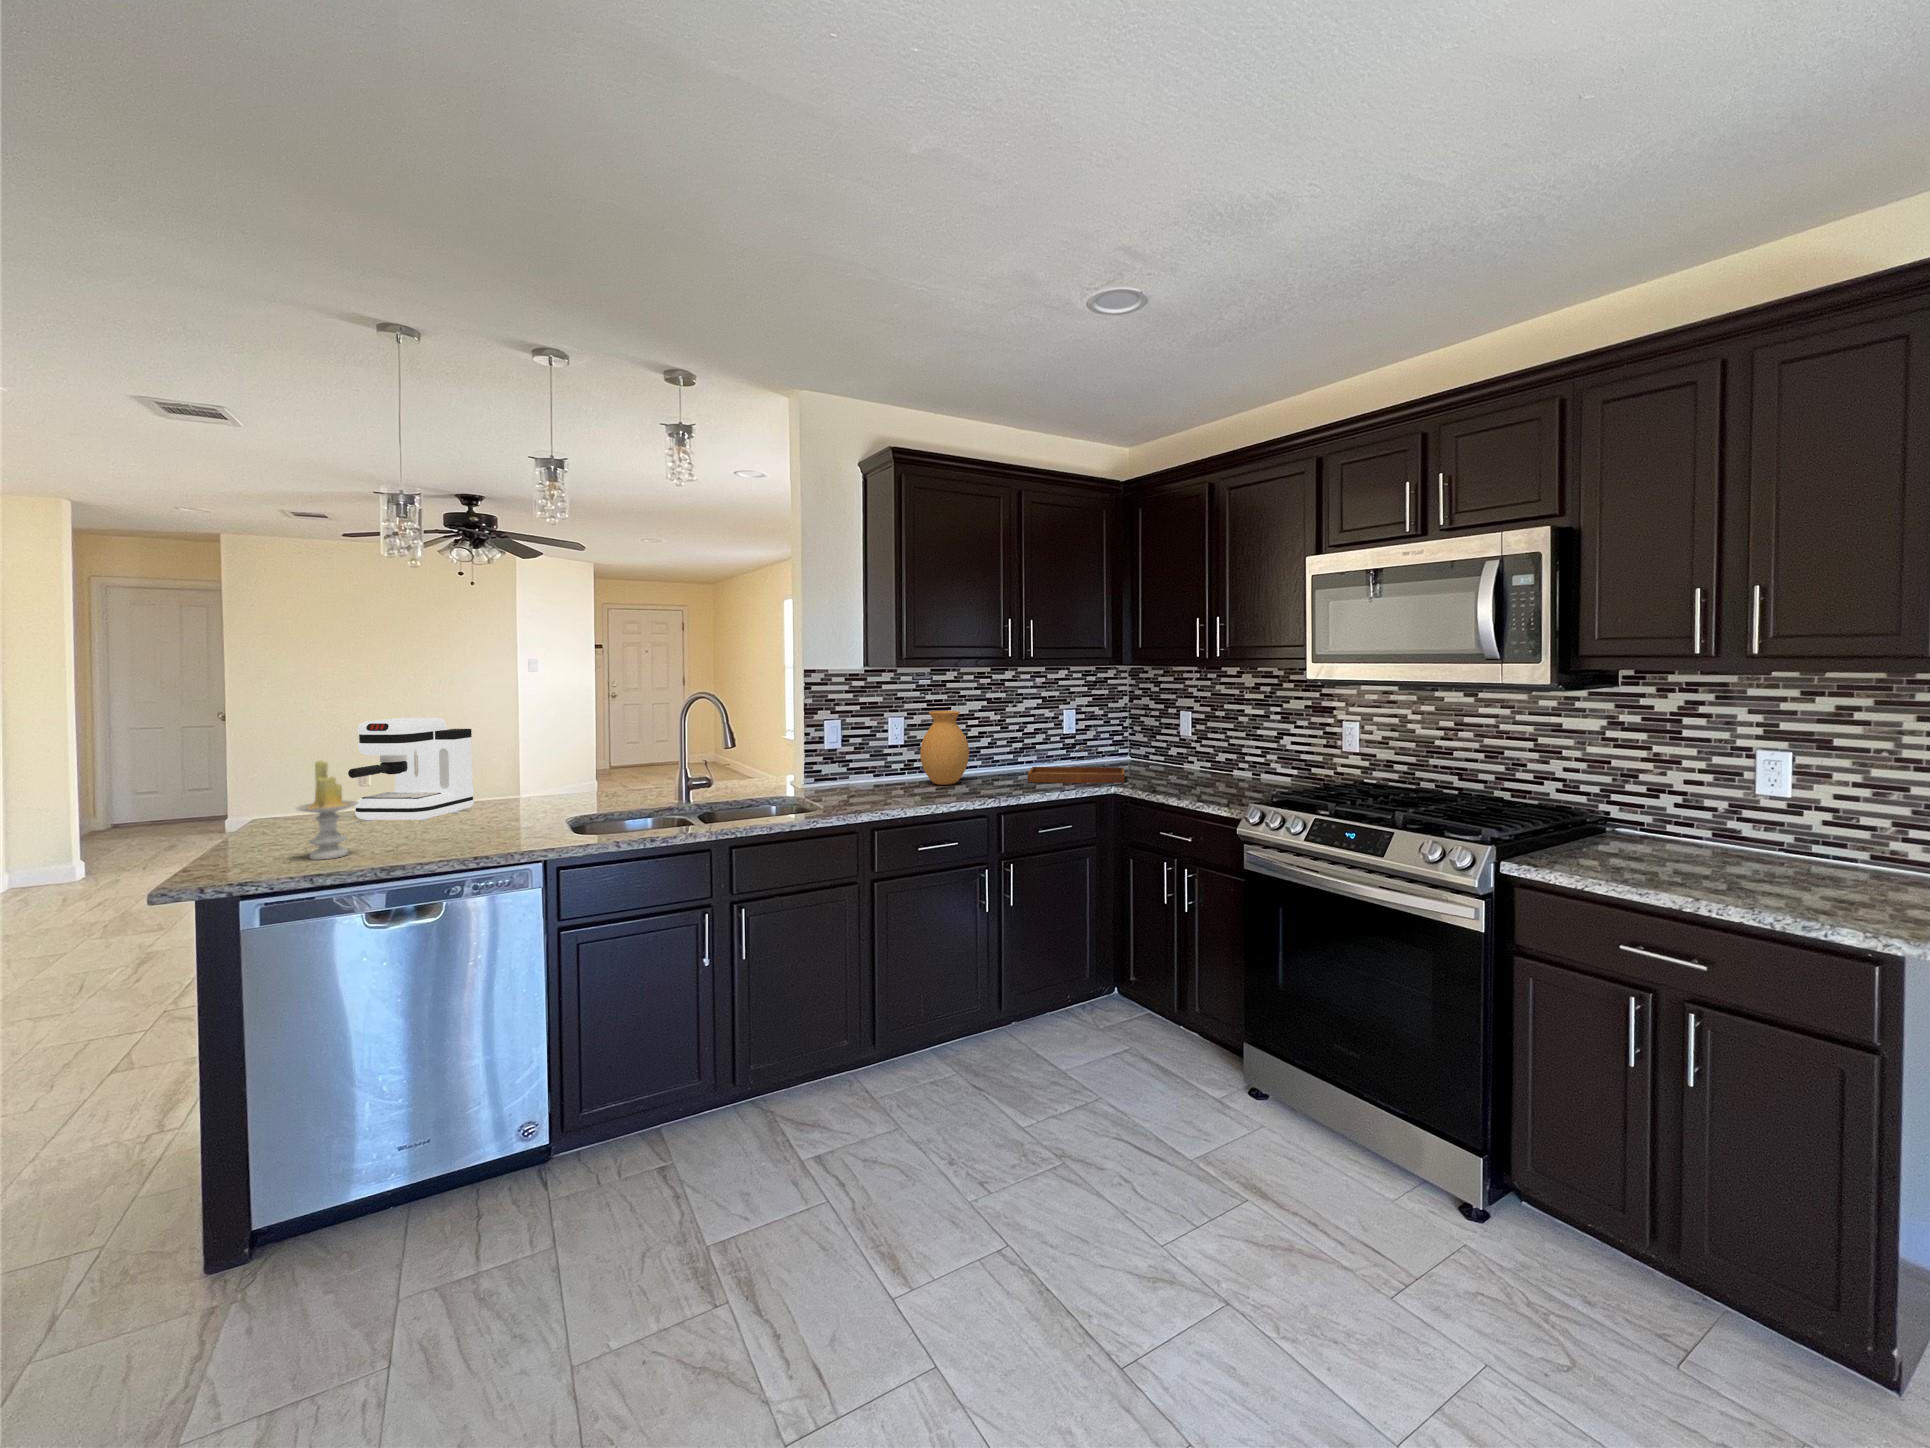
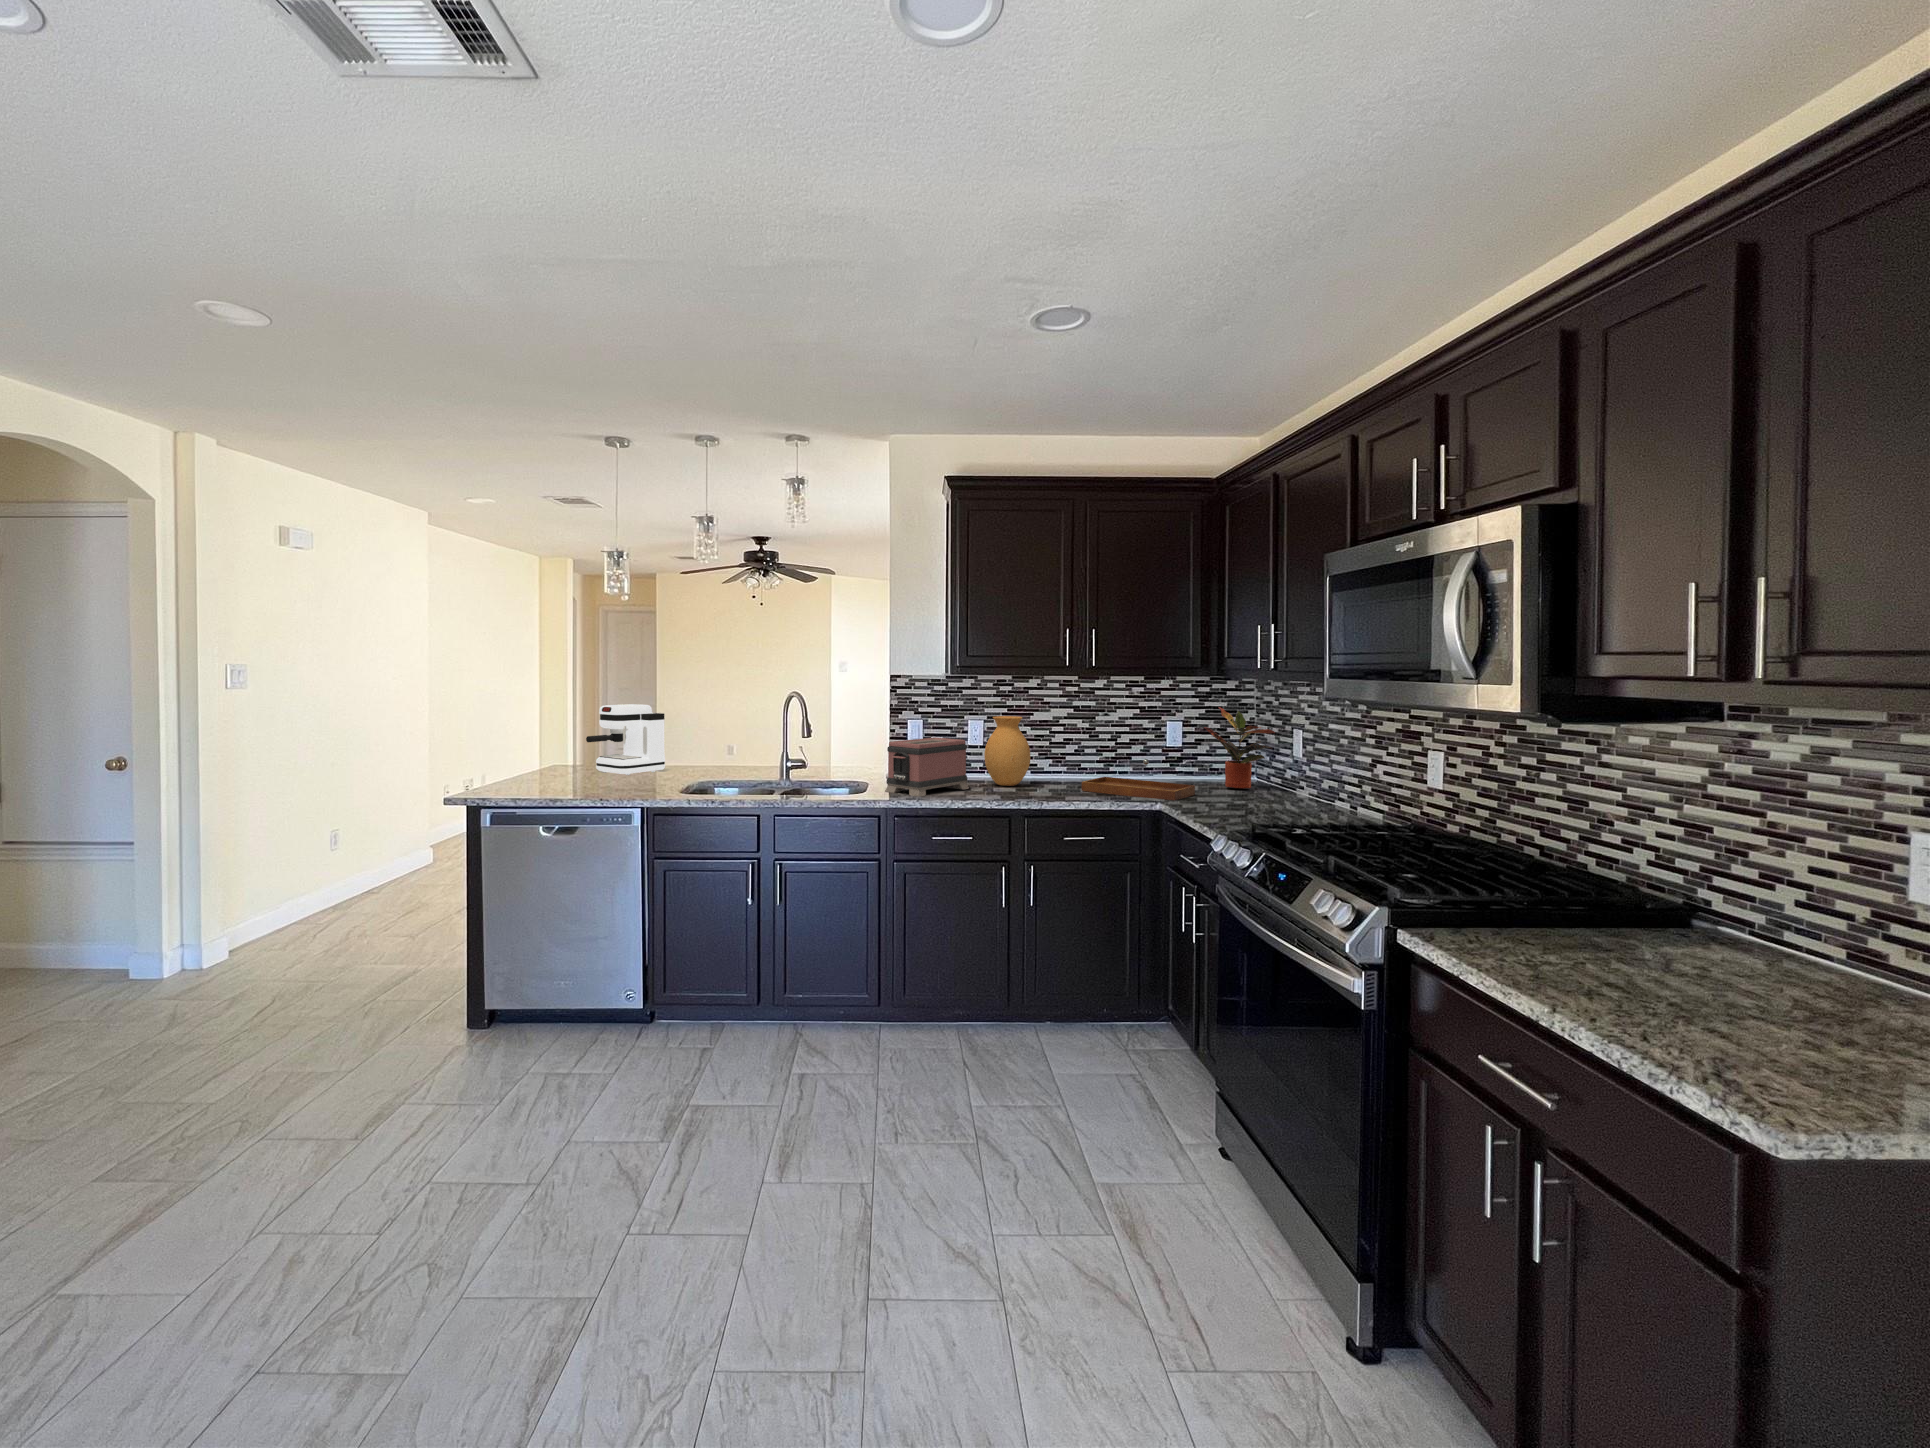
potted plant: none [1108,694,1166,768] -> present [1204,707,1275,788]
toaster: none [846,738,924,805] -> present [885,737,969,796]
candle: present [296,760,358,860] -> none [517,728,552,791]

